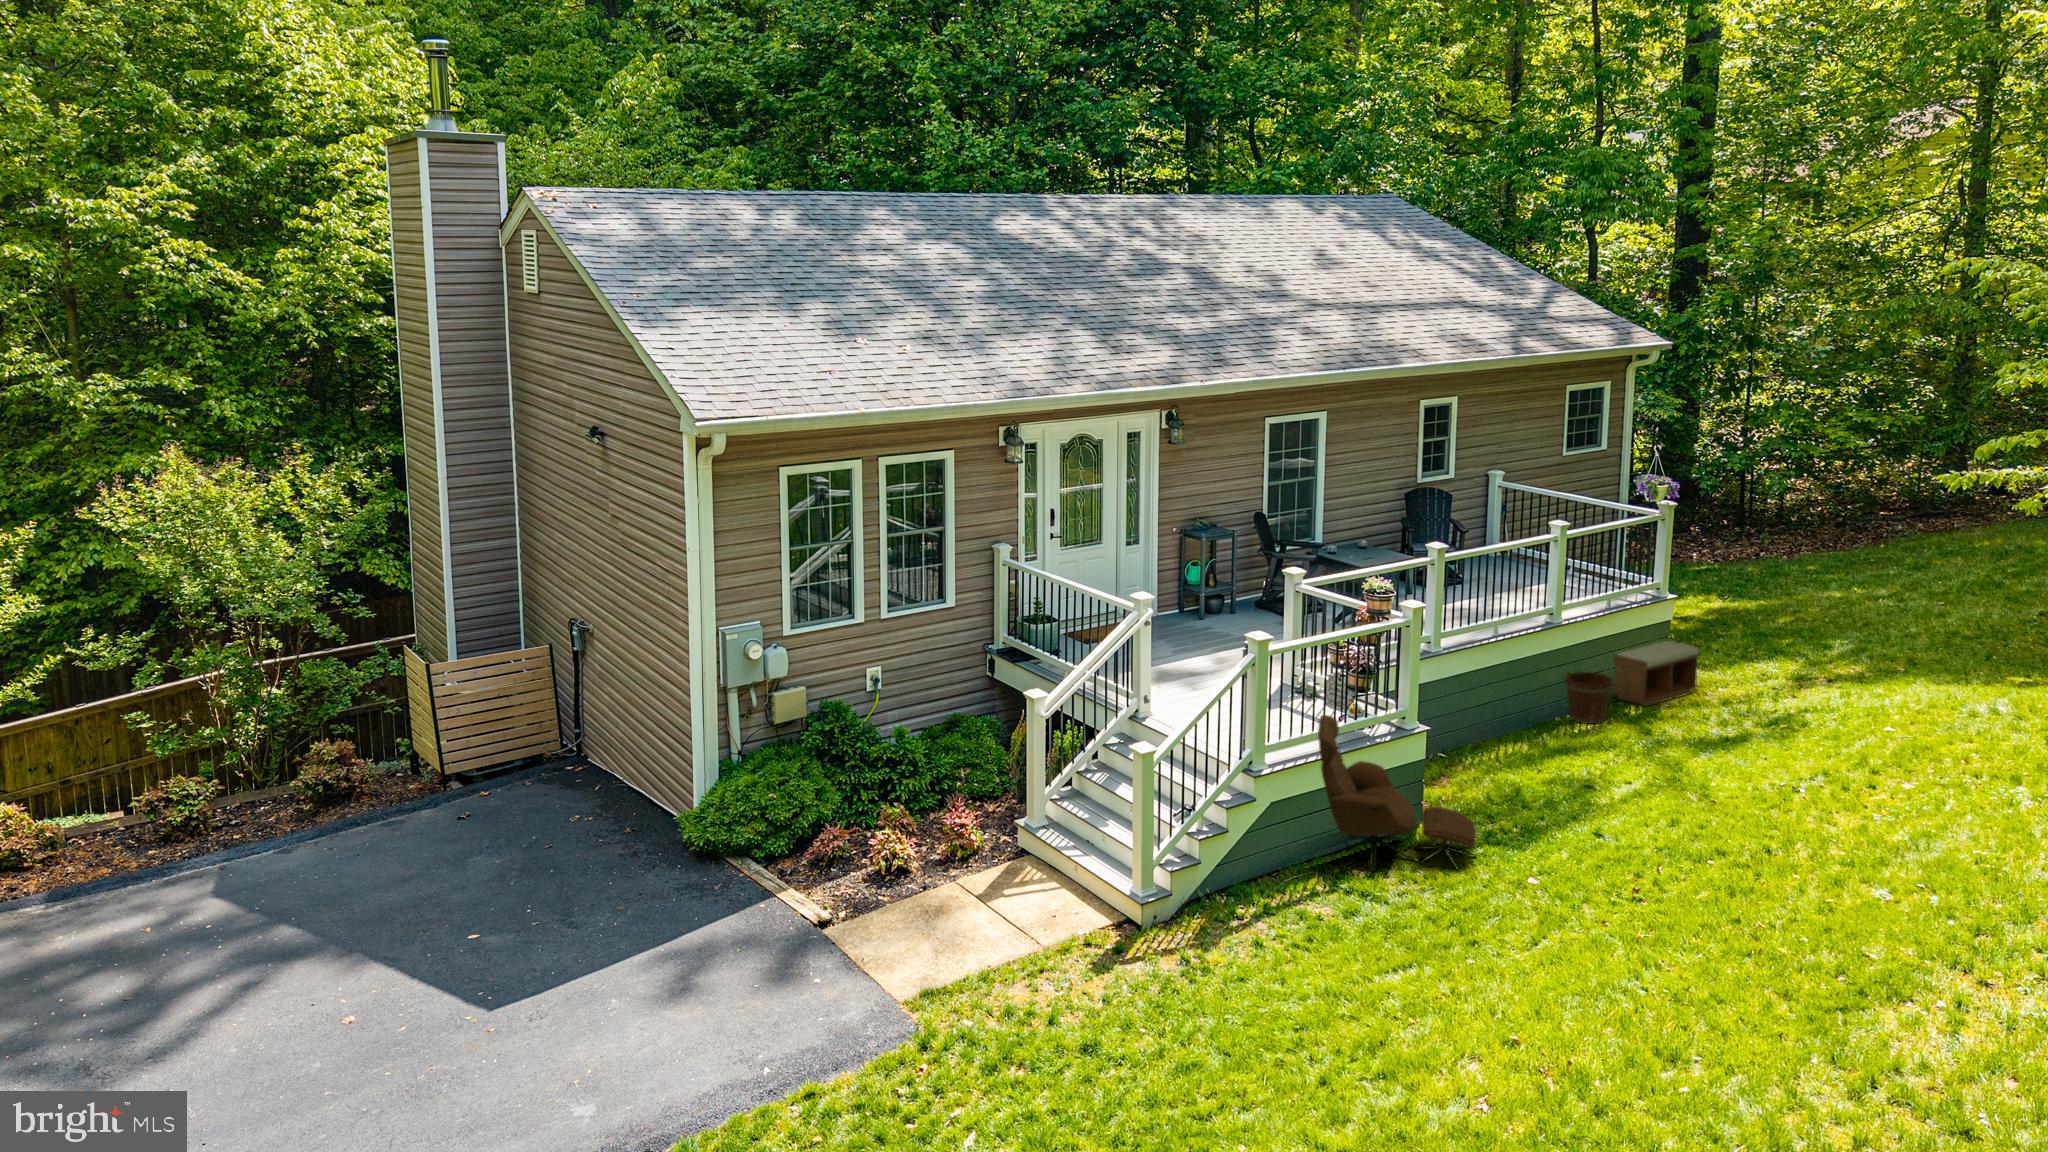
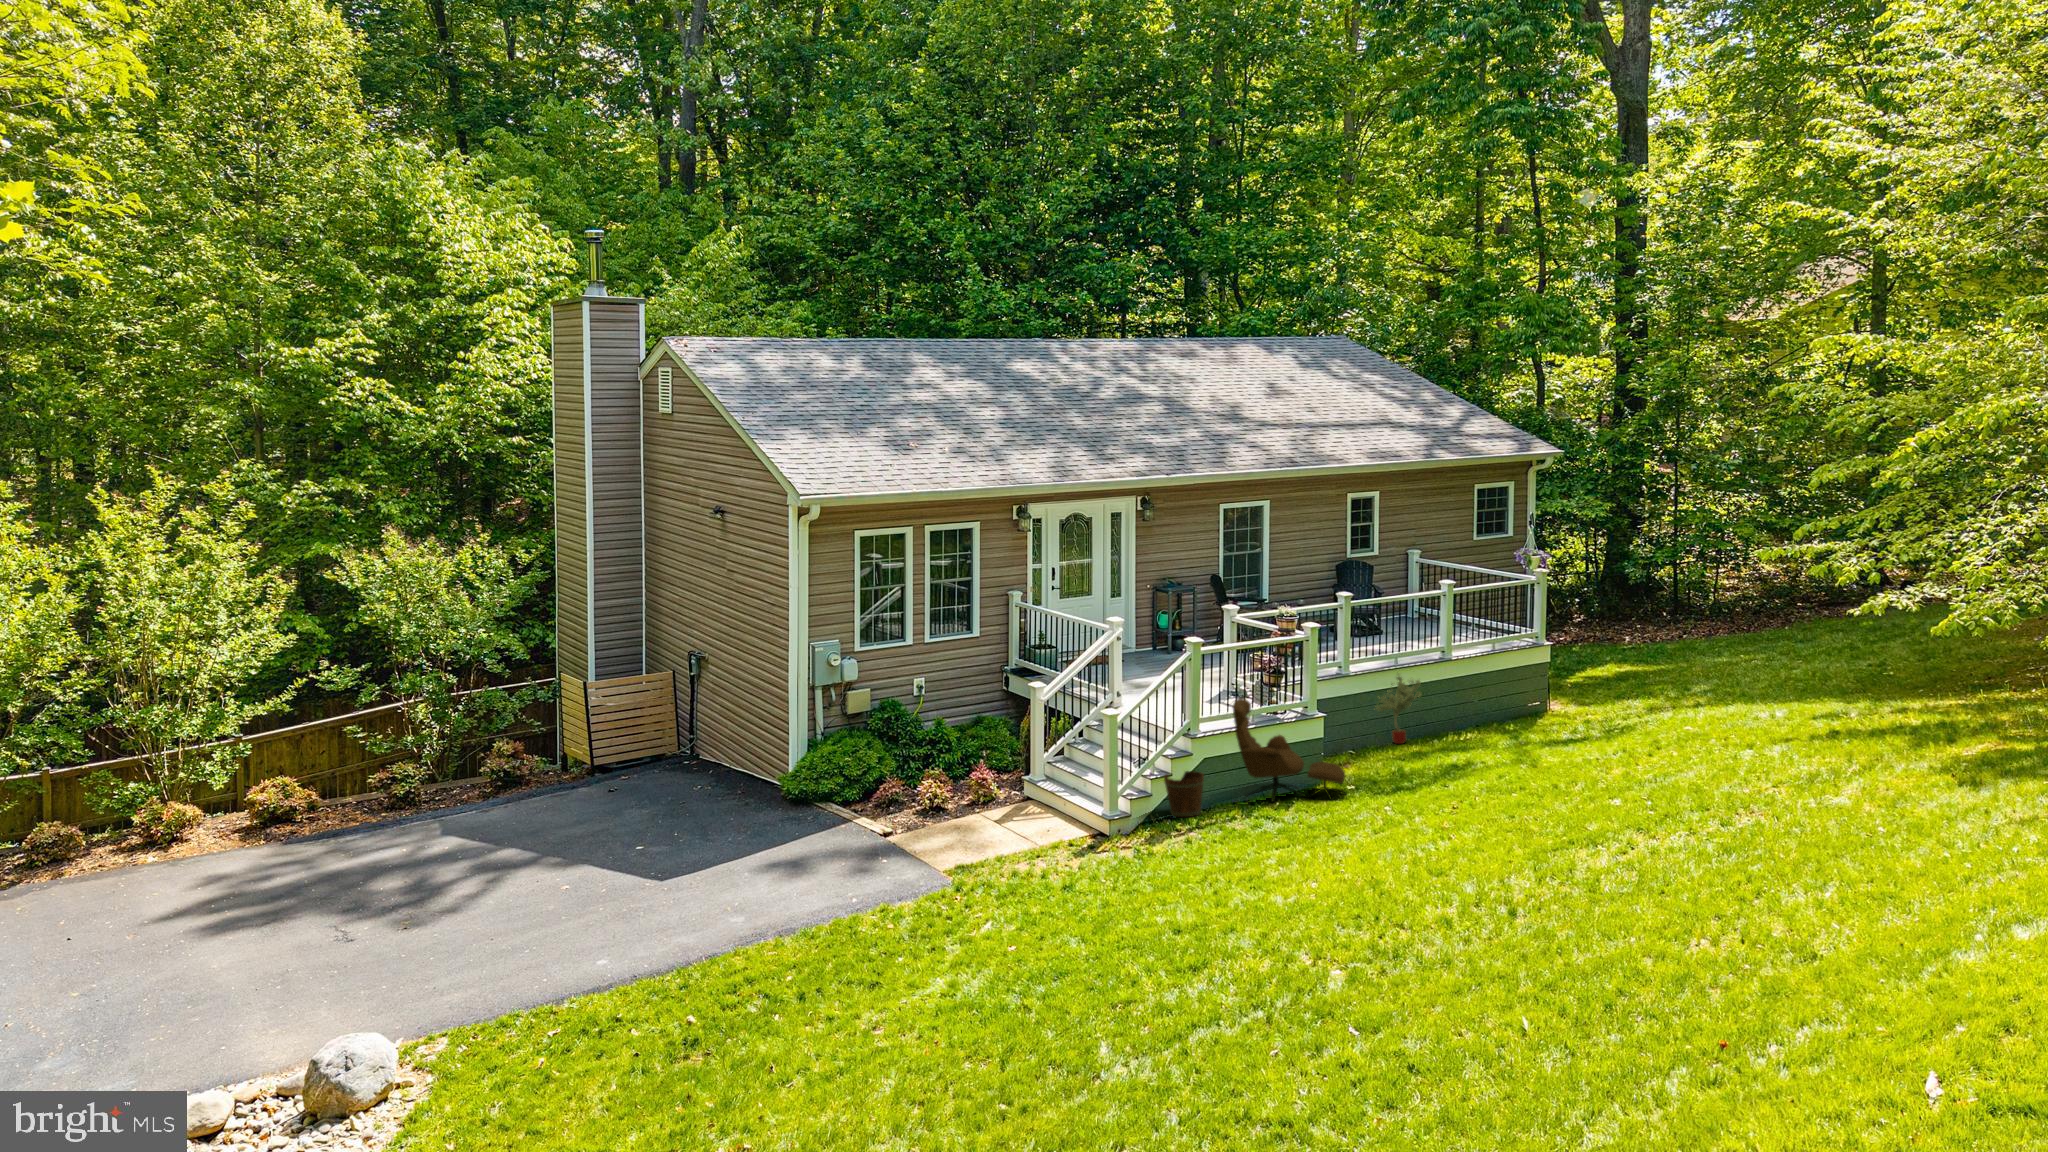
bench: present [1613,641,1700,706] -> none [1488,673,1556,721]
potted tree: none [1480,652,1545,748] -> present [1375,674,1421,744]
bucket: present [1565,672,1613,724] -> present [1164,771,1204,817]

